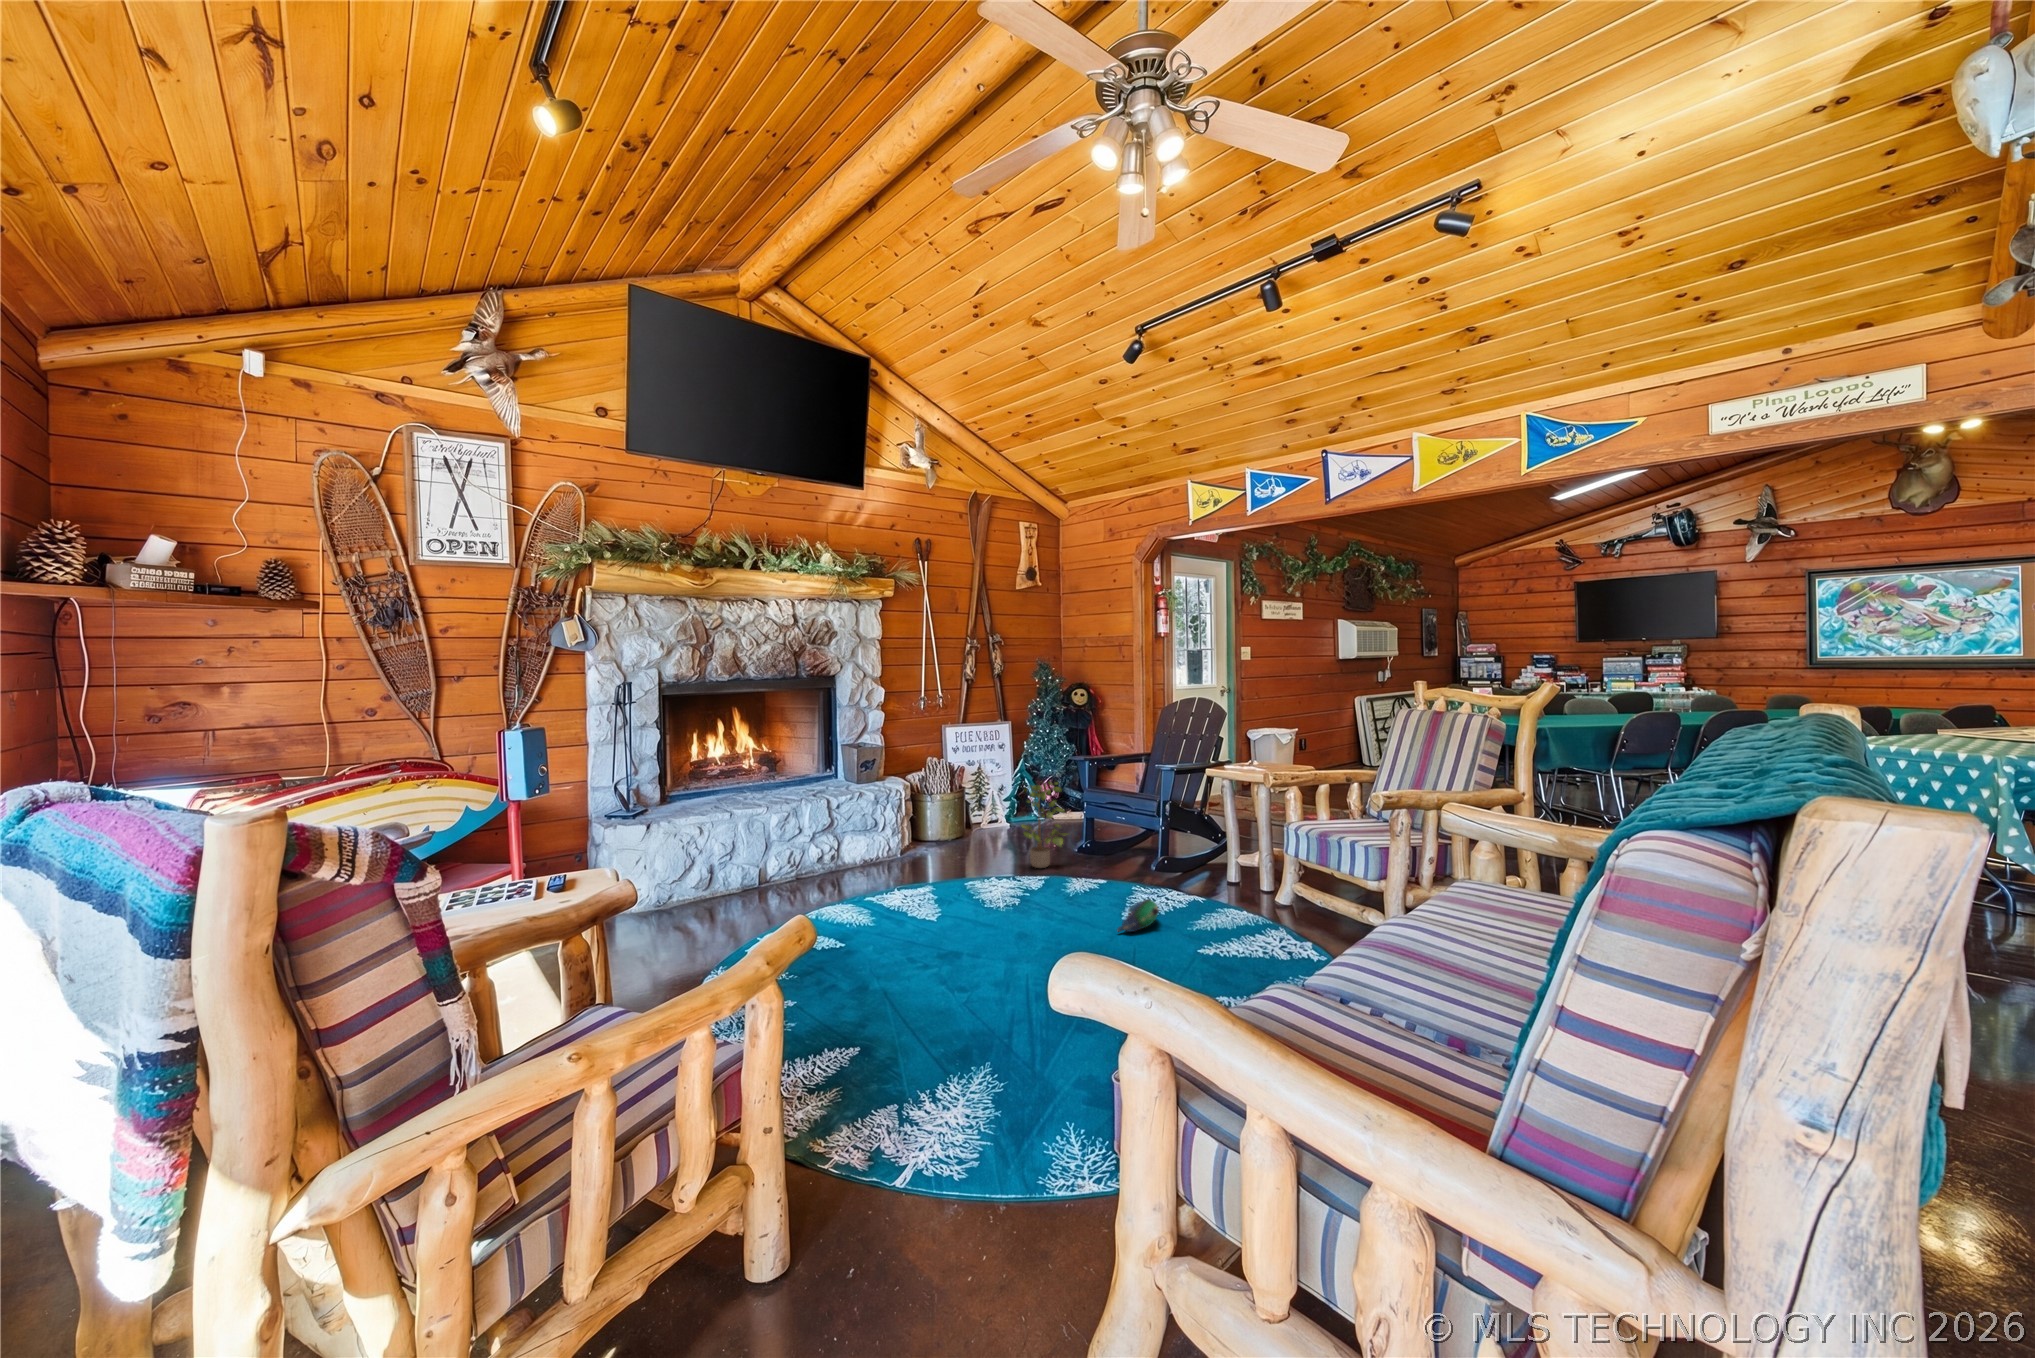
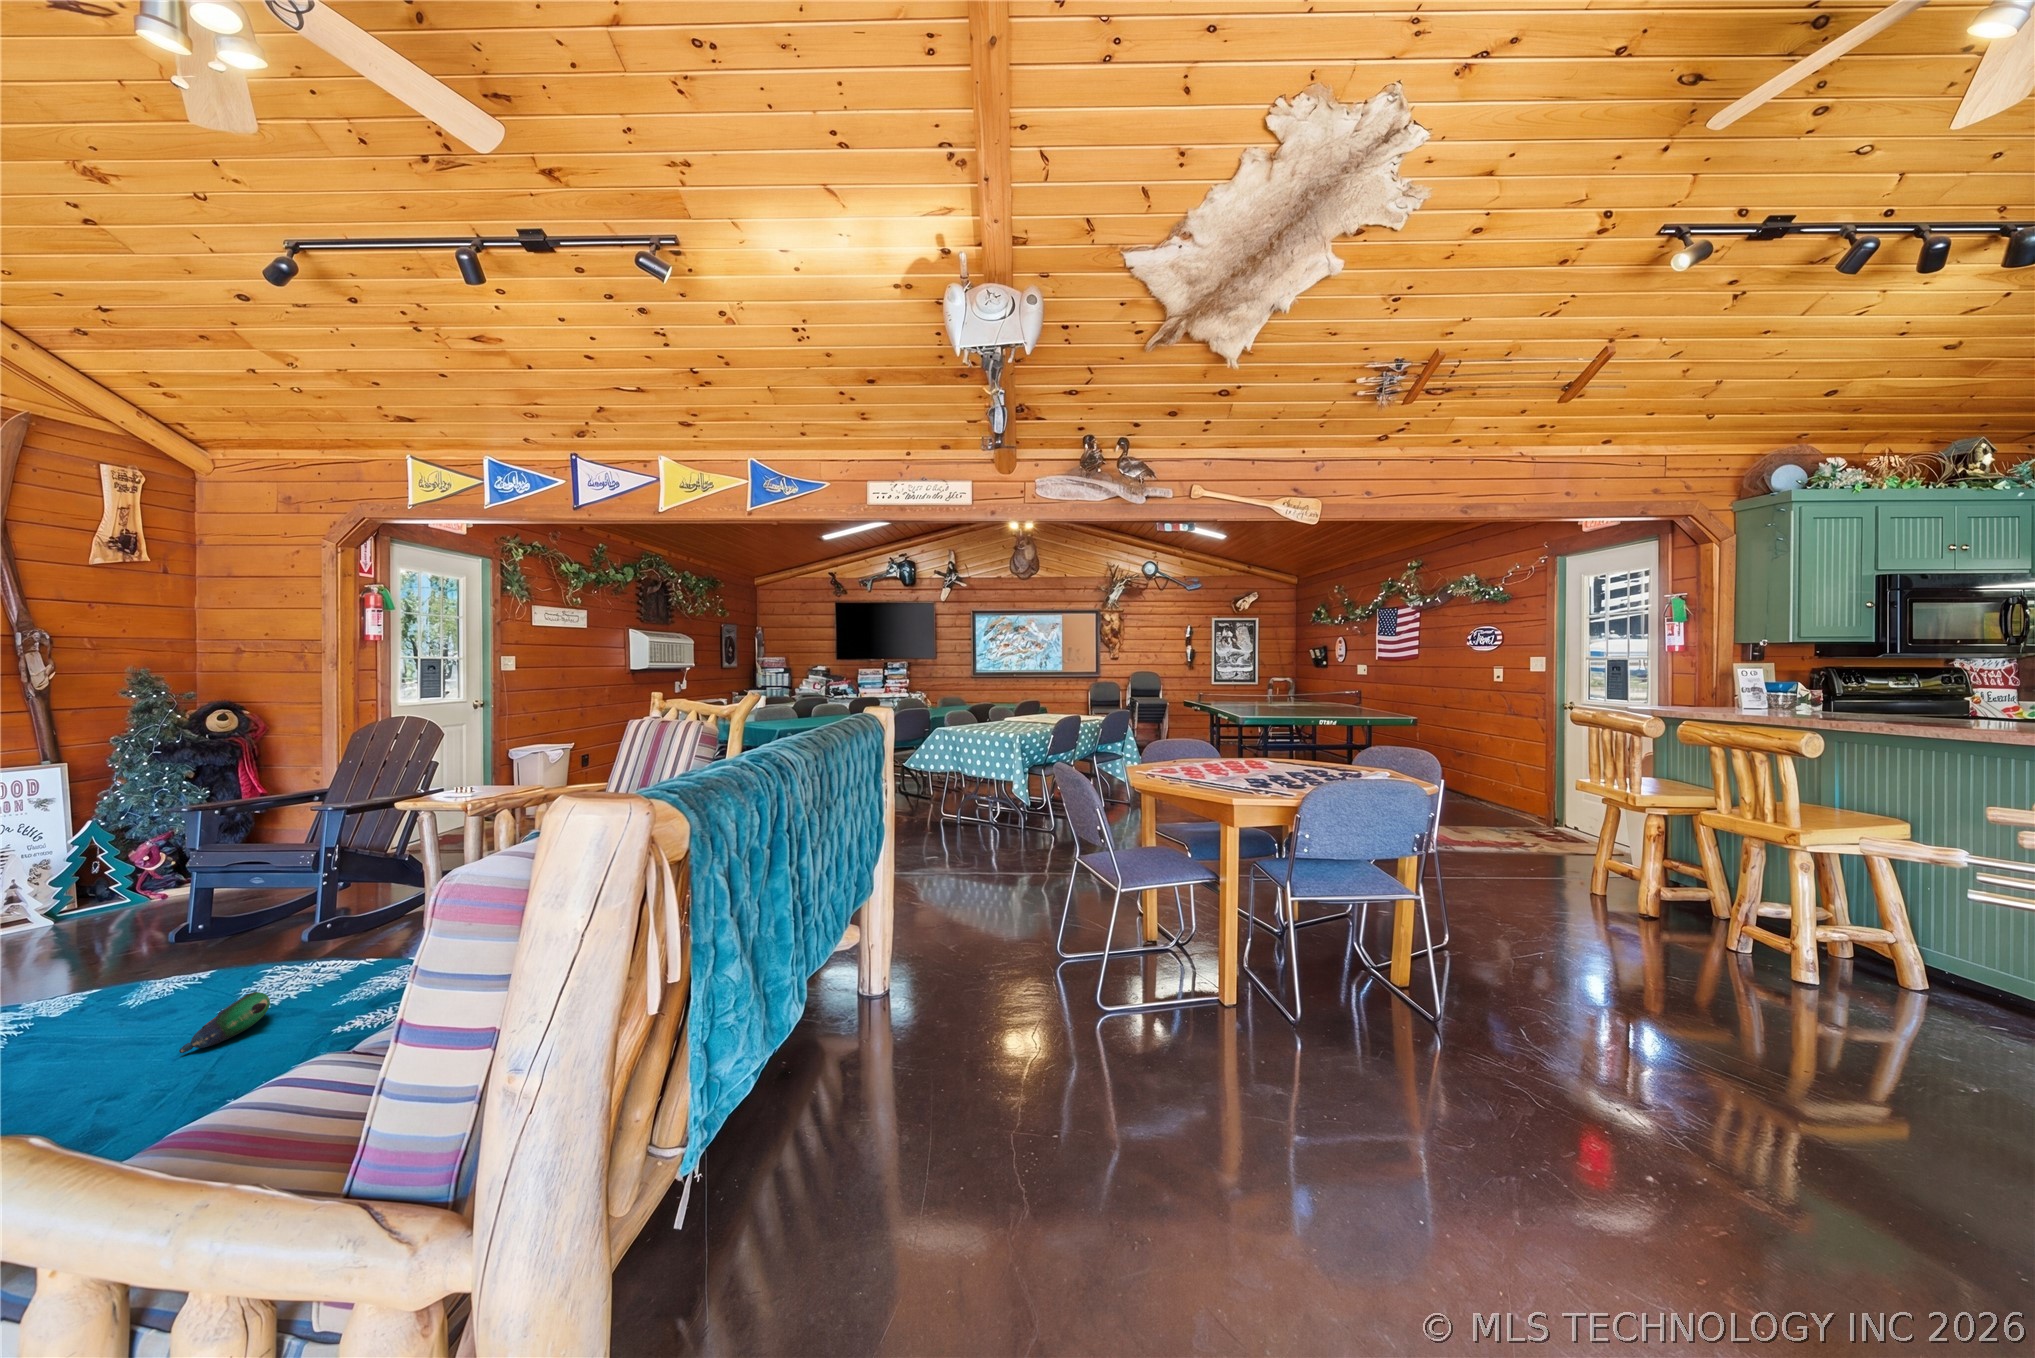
potted plant: present [1022,782,1067,868] -> none [34,846,155,982]

